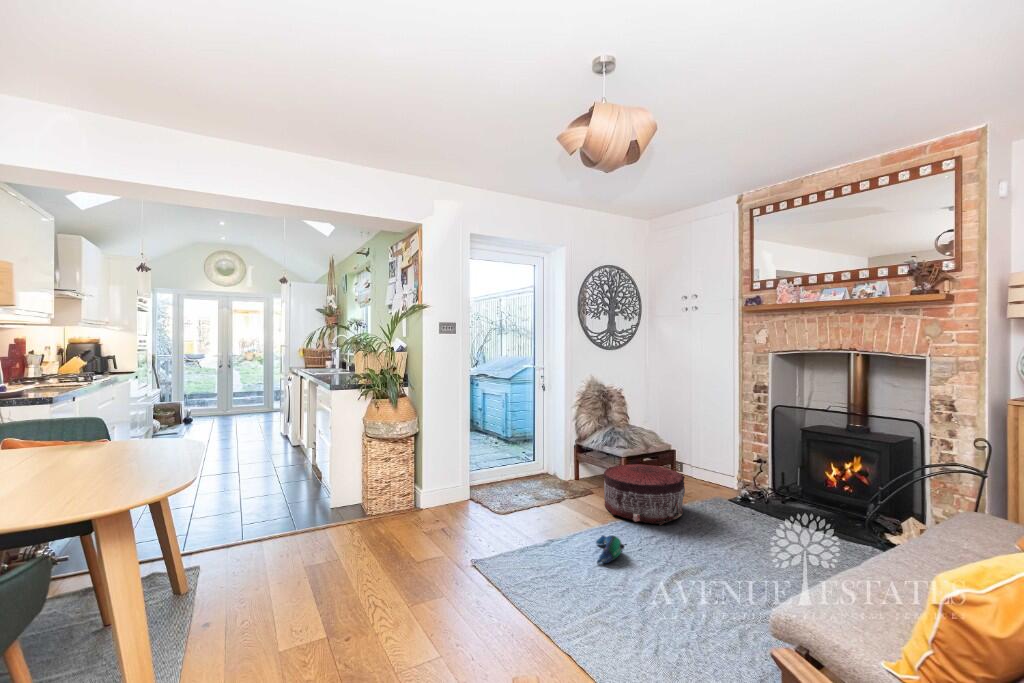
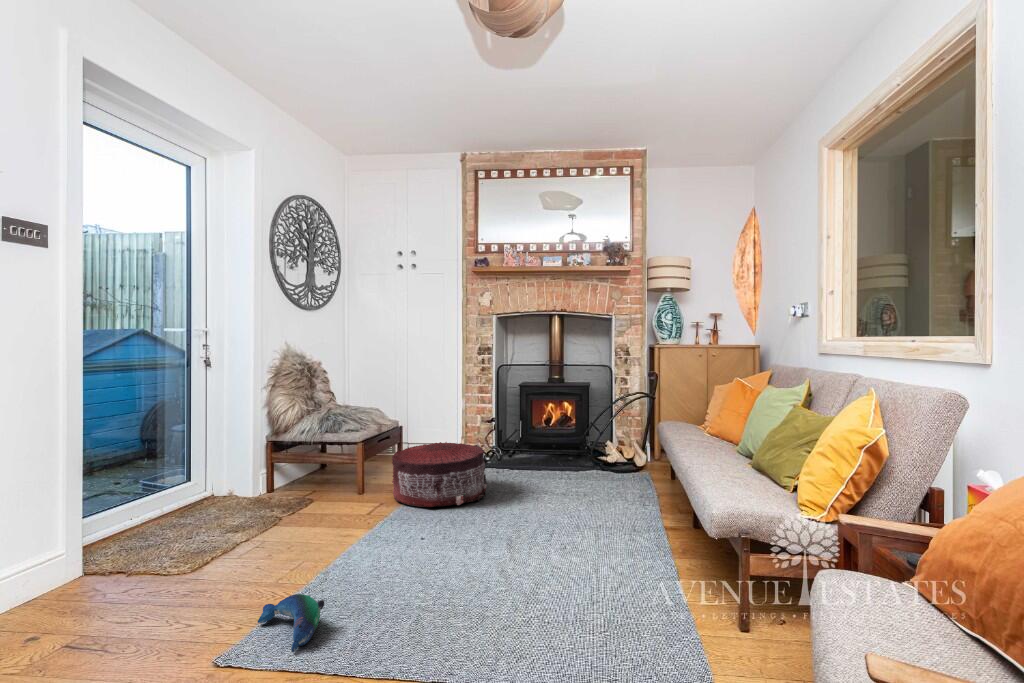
plush toy: present [596,536,625,564] -> present [258,594,324,652]

